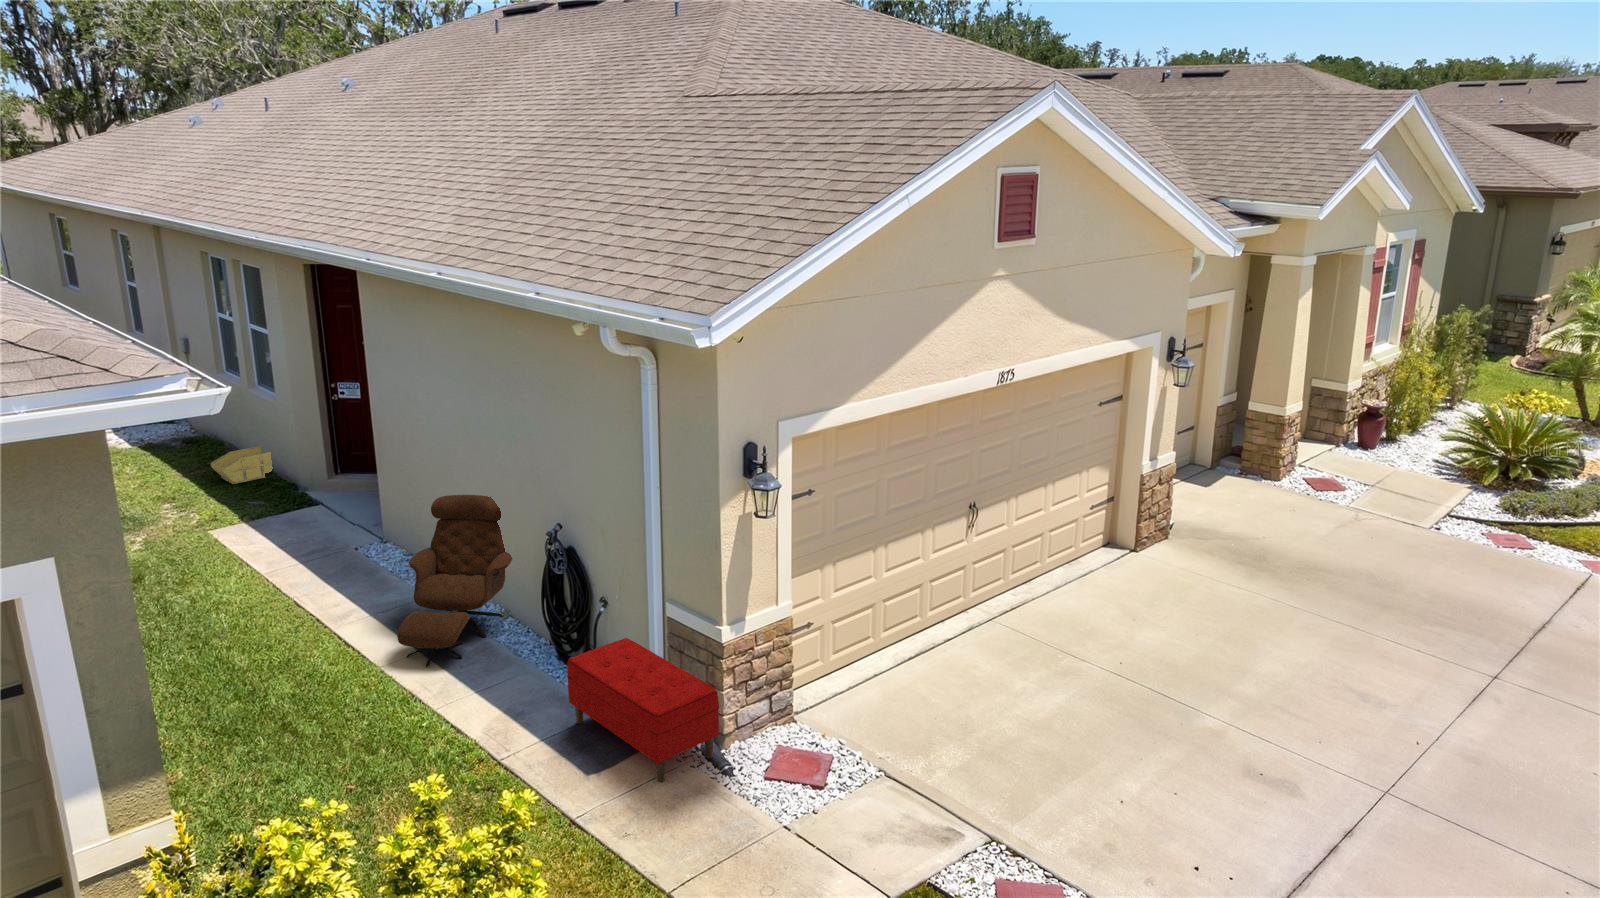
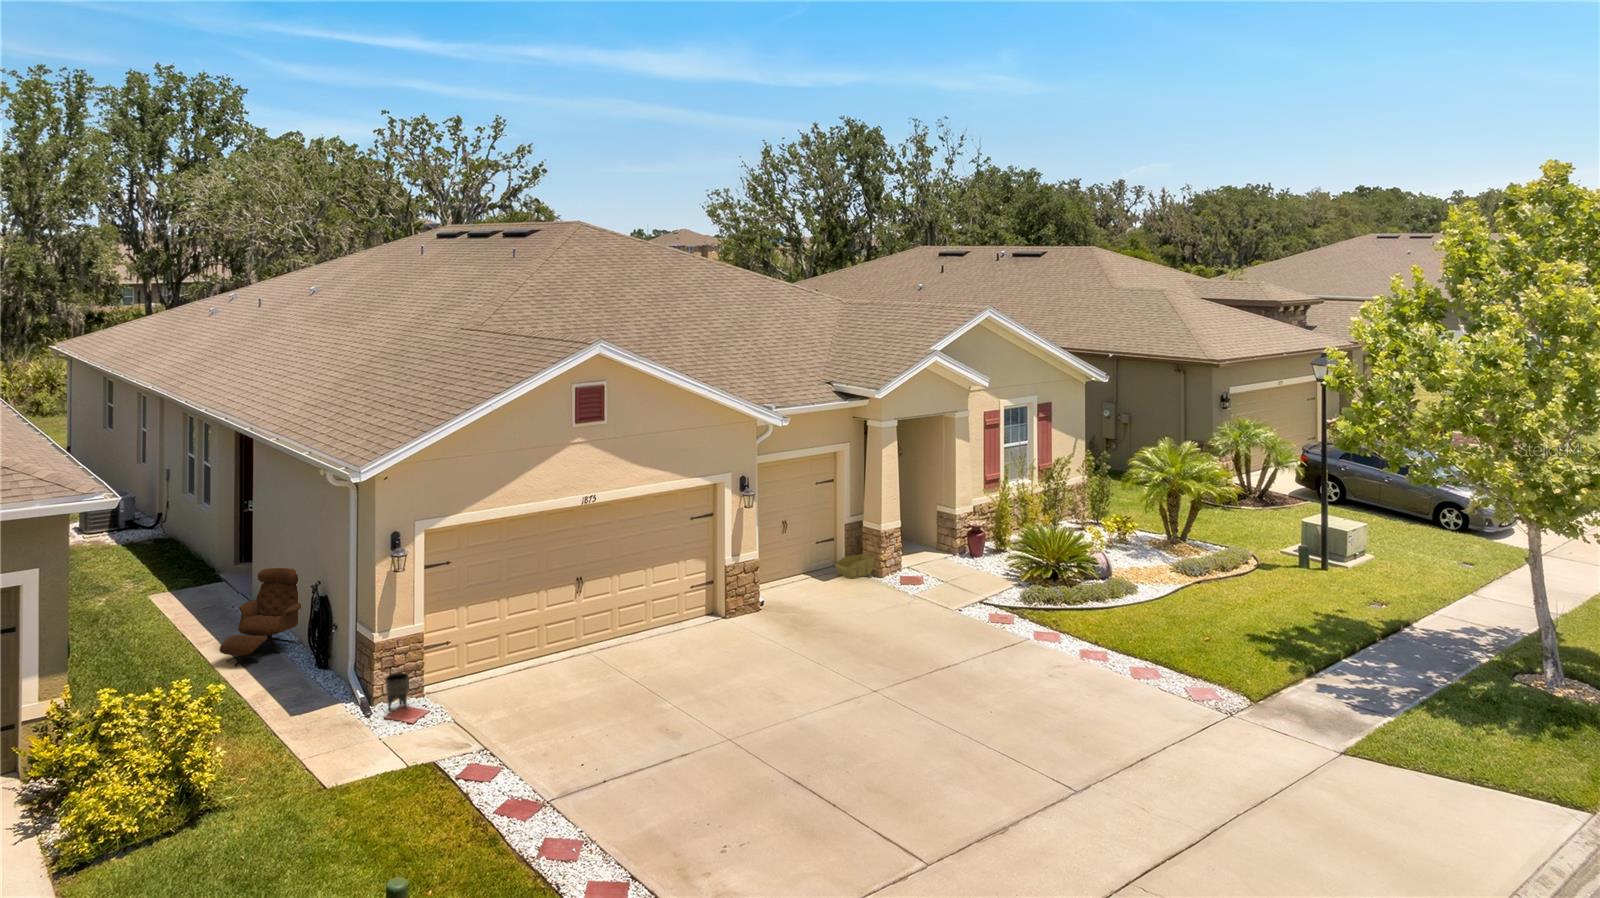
storage bin: present [211,446,275,484] -> present [835,554,875,579]
bench: present [567,638,719,782] -> none [296,646,369,719]
planter: none [746,690,786,756] -> present [385,673,409,709]

